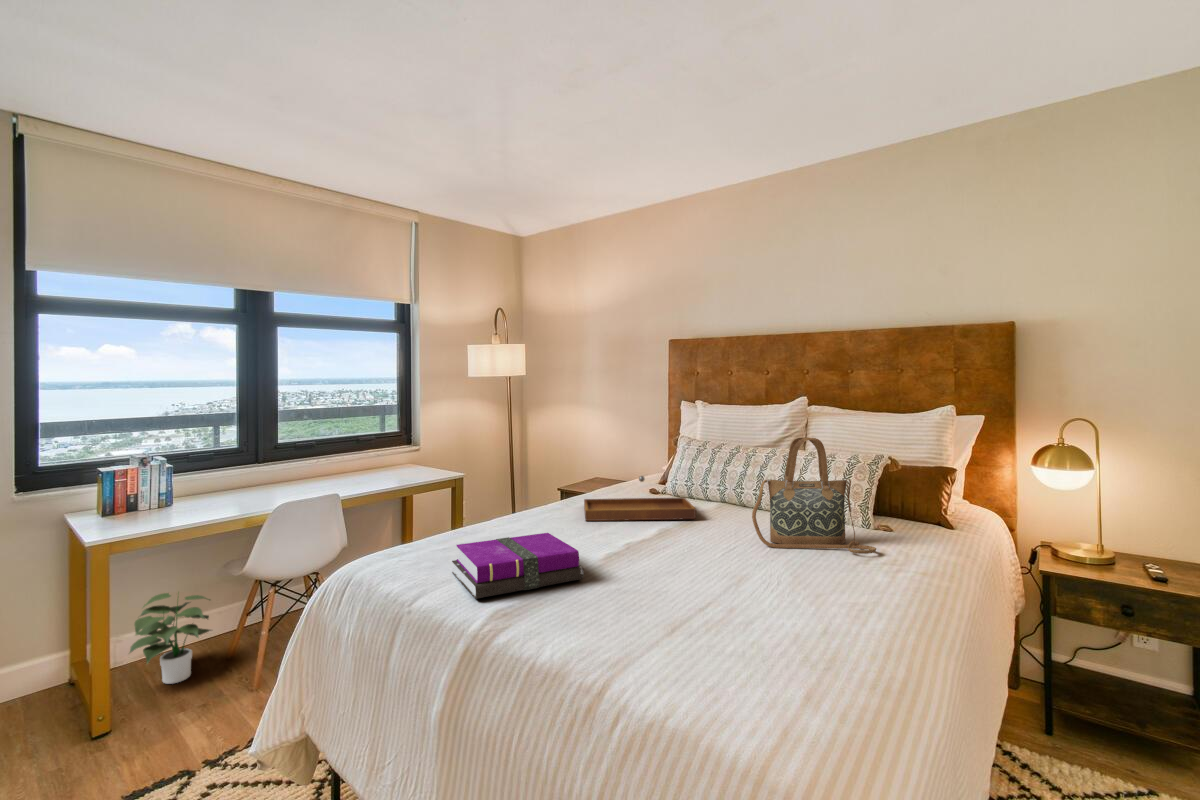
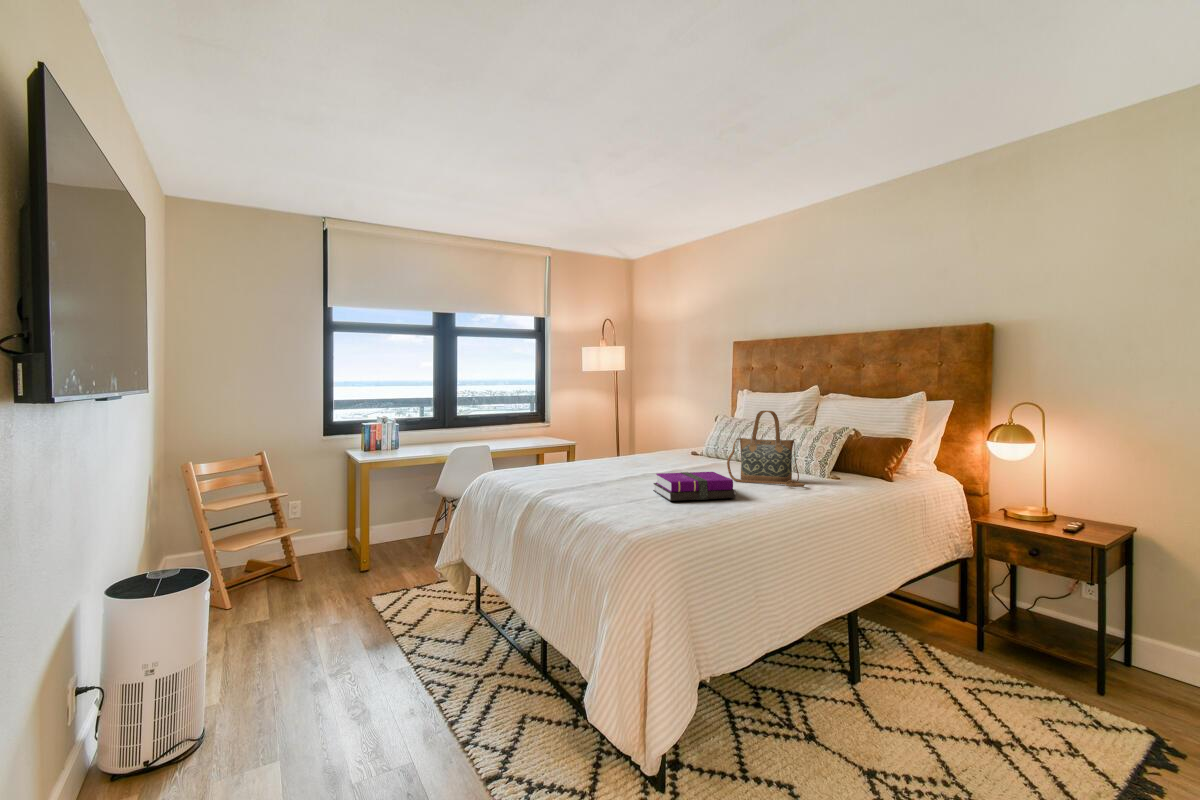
tray: present [584,476,696,521] -> none [630,437,706,467]
notebook: present [452,533,584,599] -> present [653,472,736,501]
potted plant: present [130,593,211,684] -> none [376,500,419,553]

